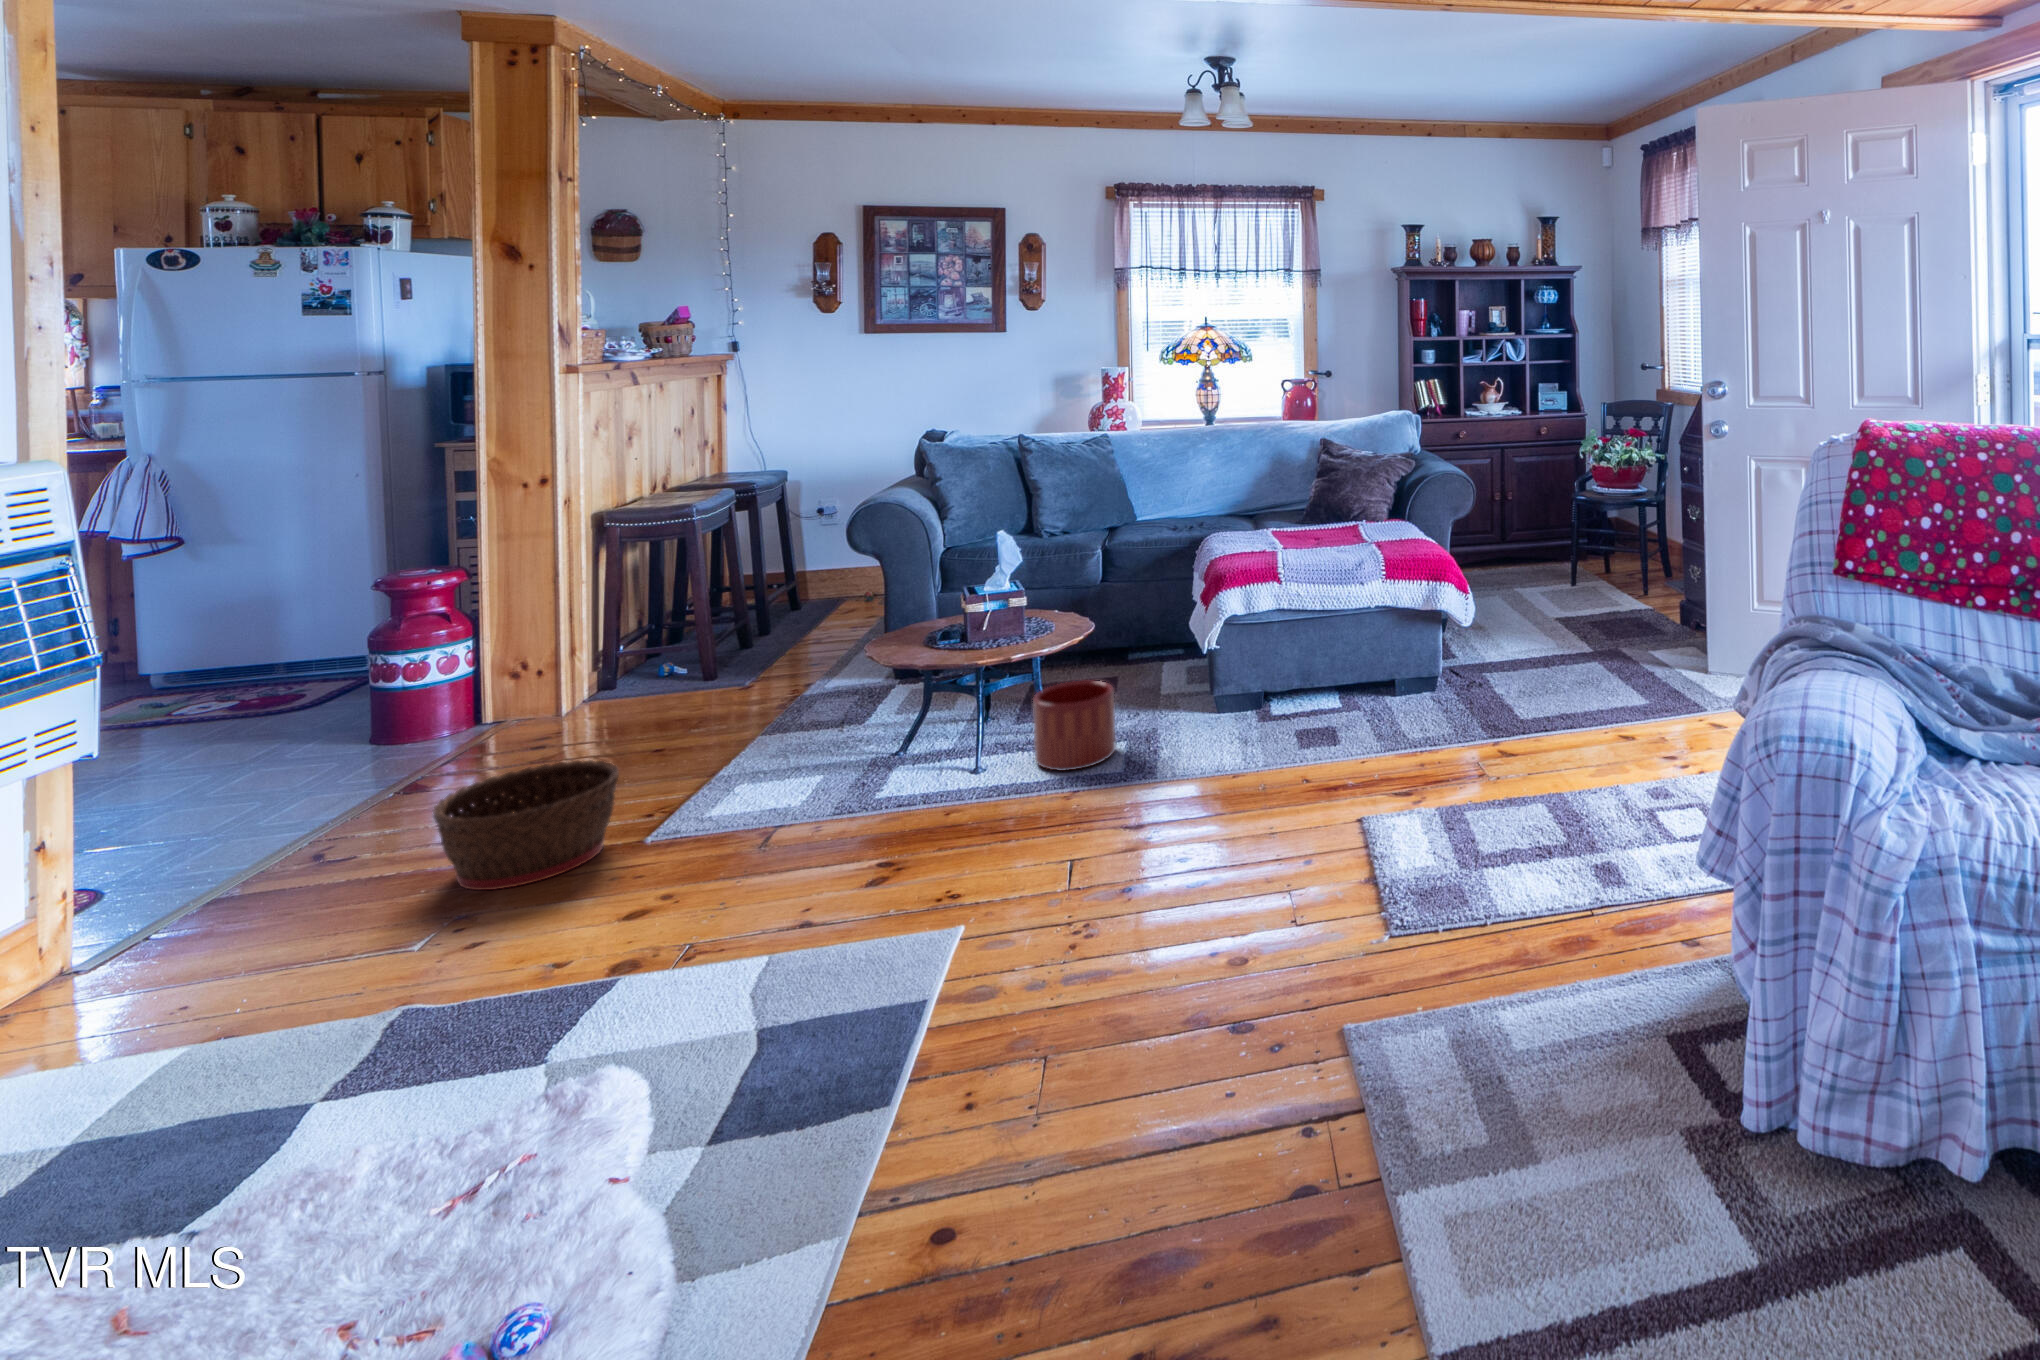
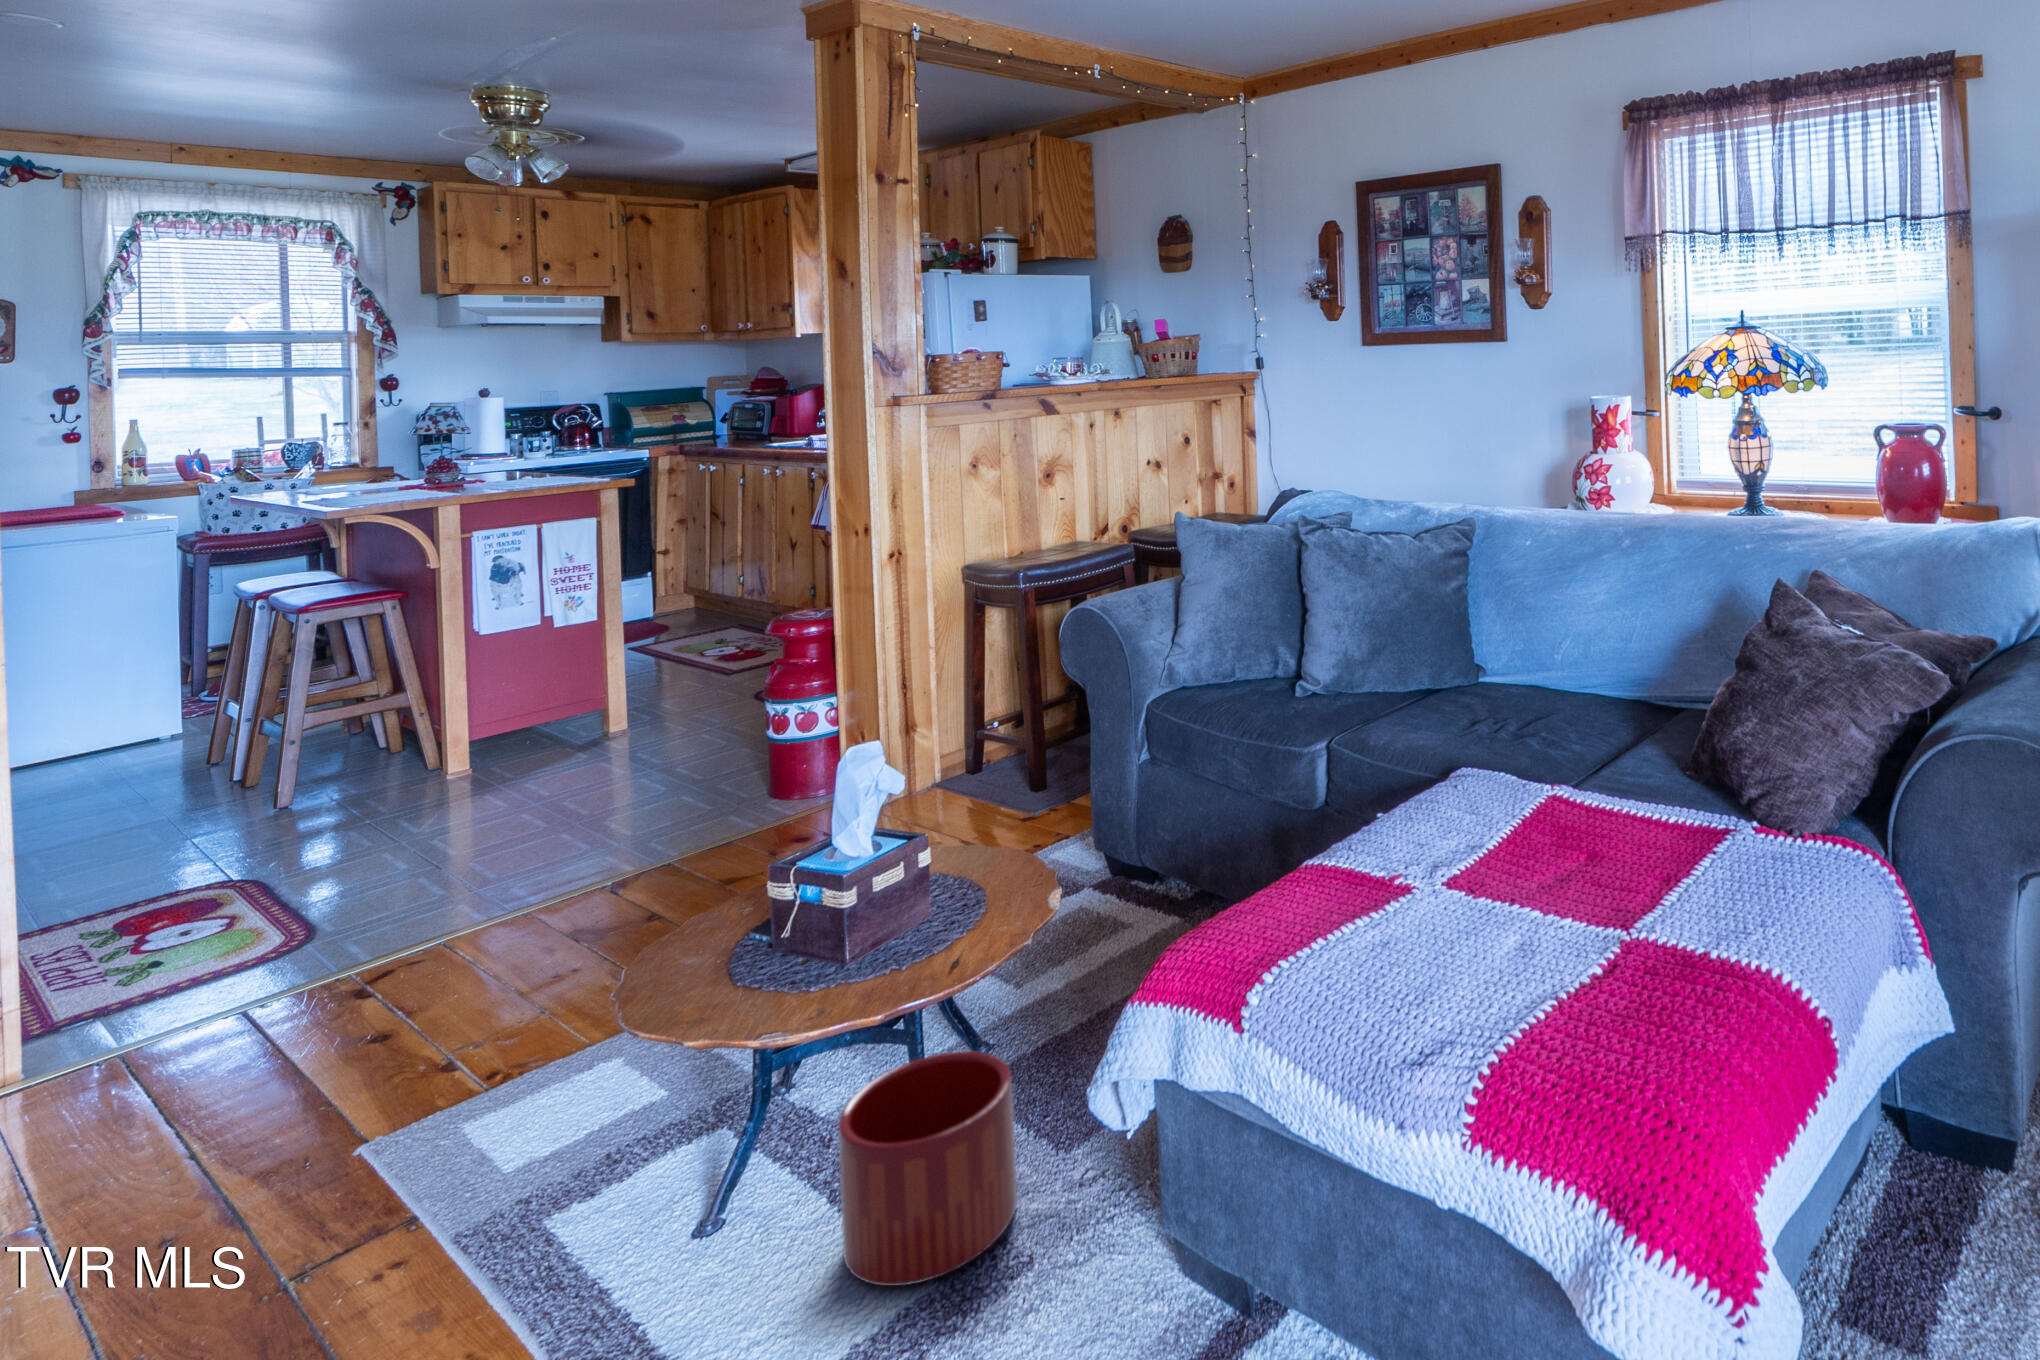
basket: present [433,760,619,890] -> none [183,948,461,1155]

